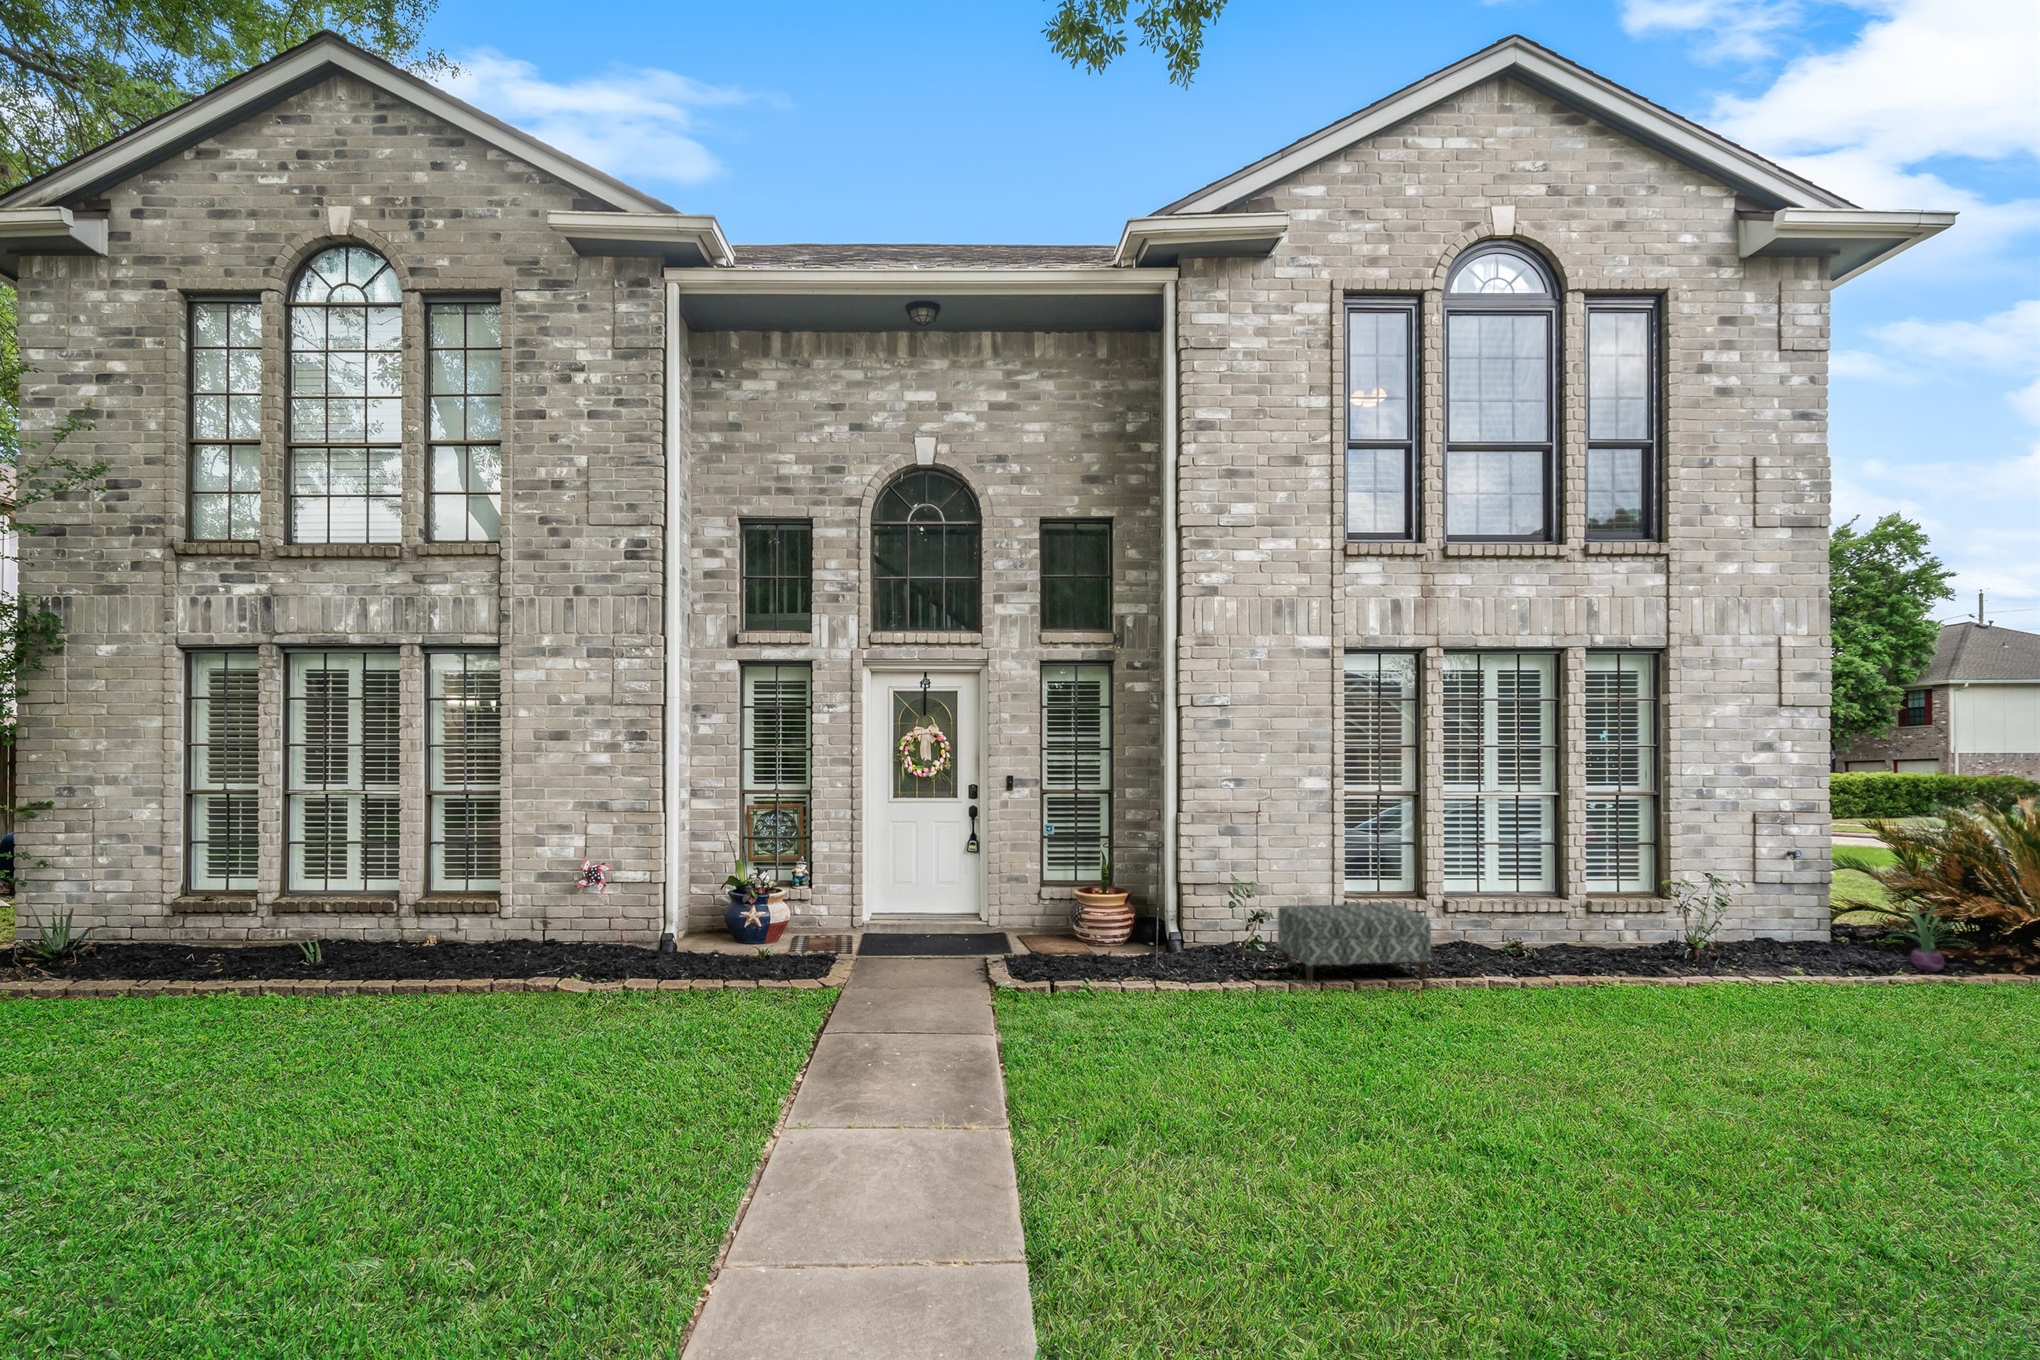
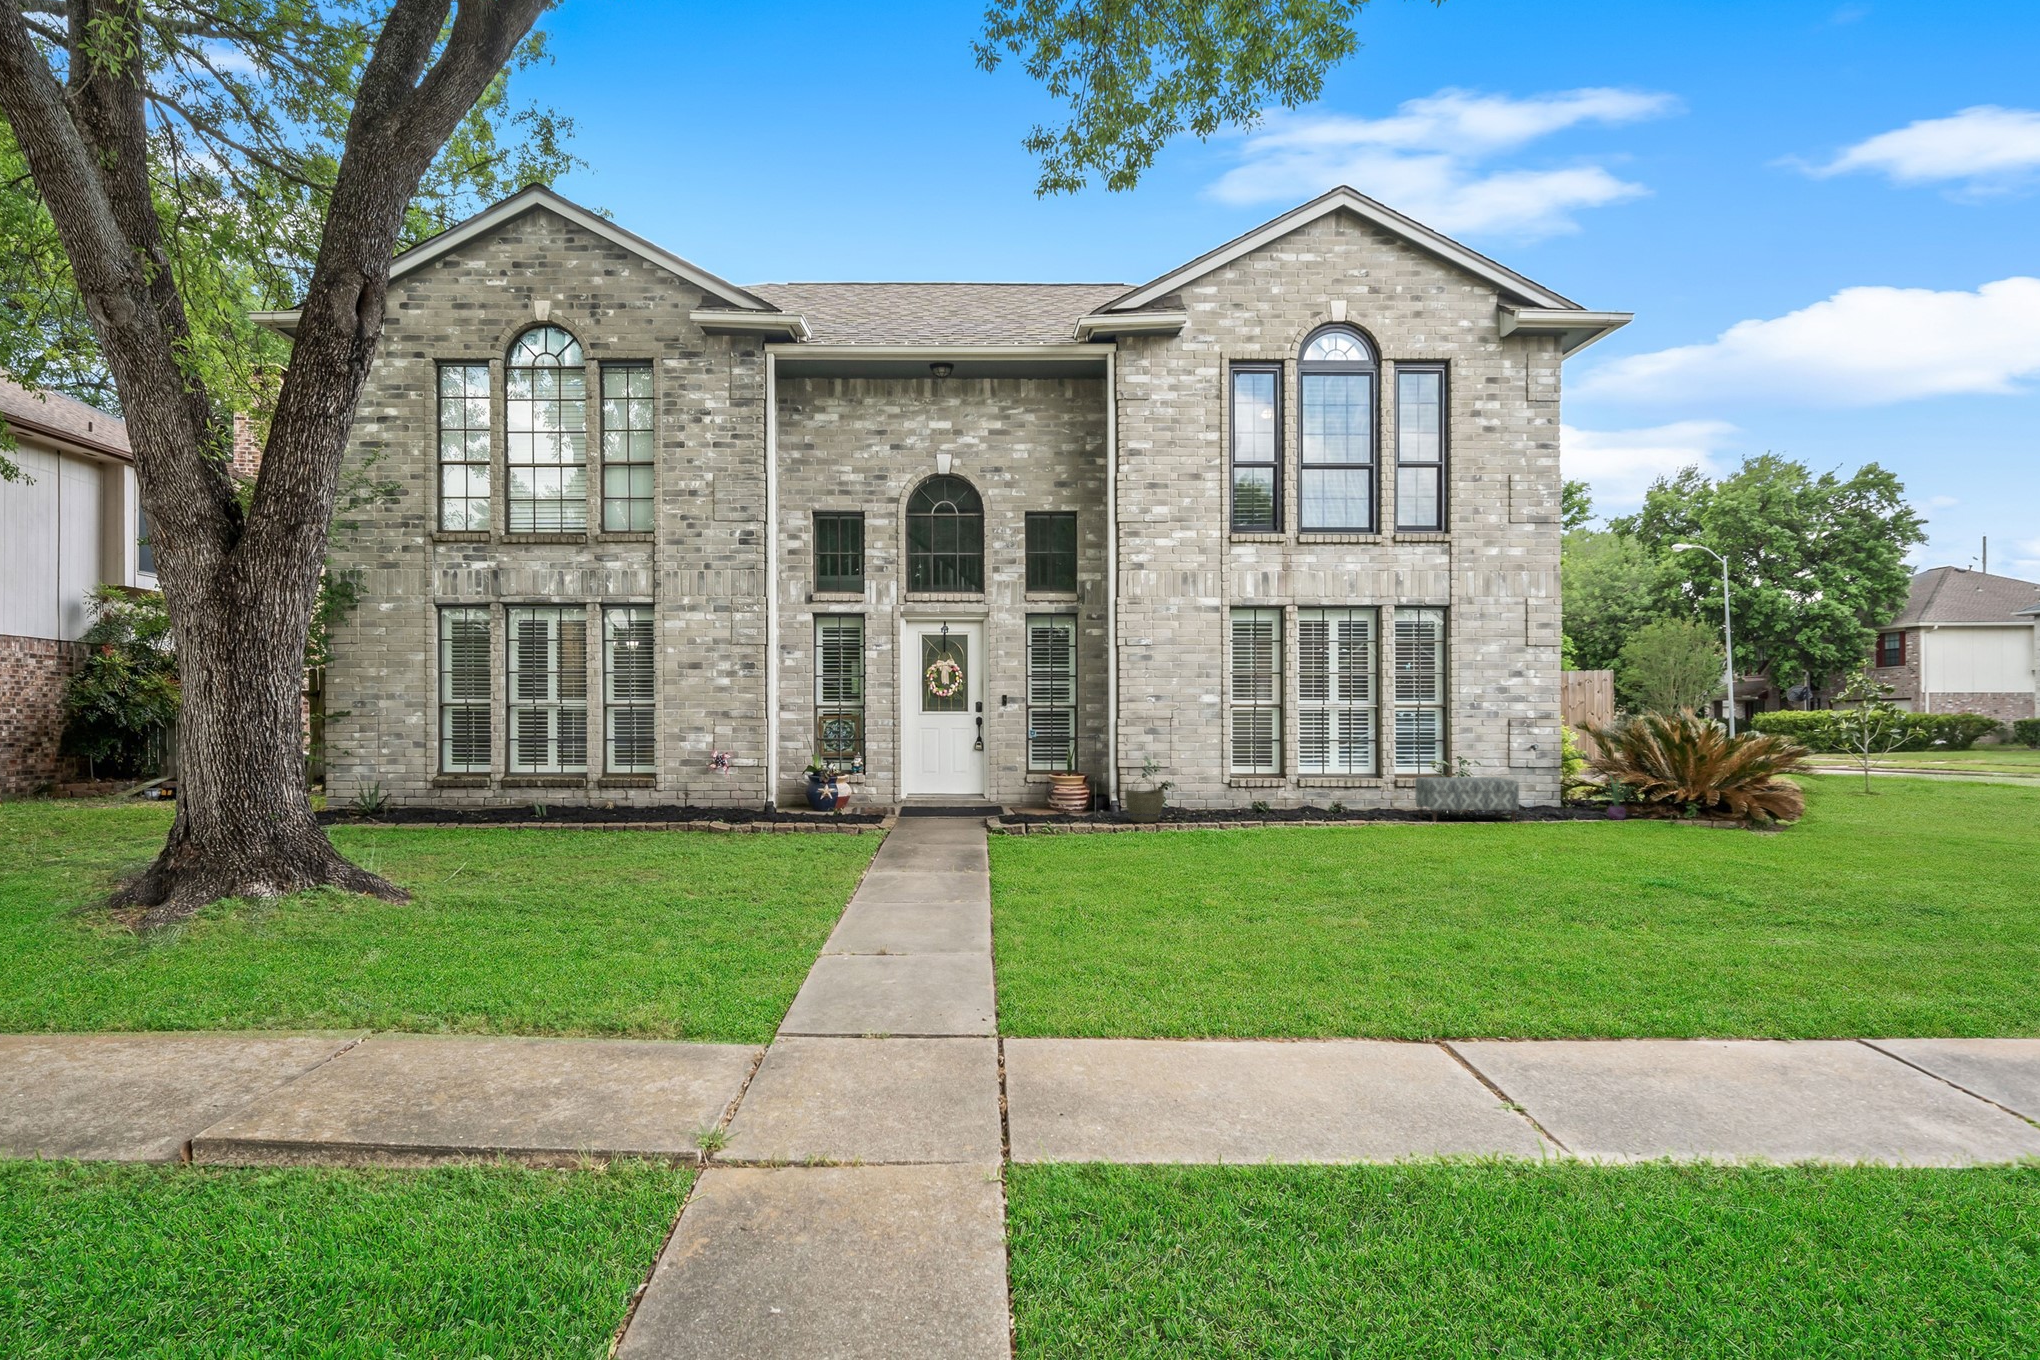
bench: present [1277,903,1431,985] -> present [1415,777,1519,822]
woven basket: none [1194,905,1254,980] -> present [1125,778,1164,823]

